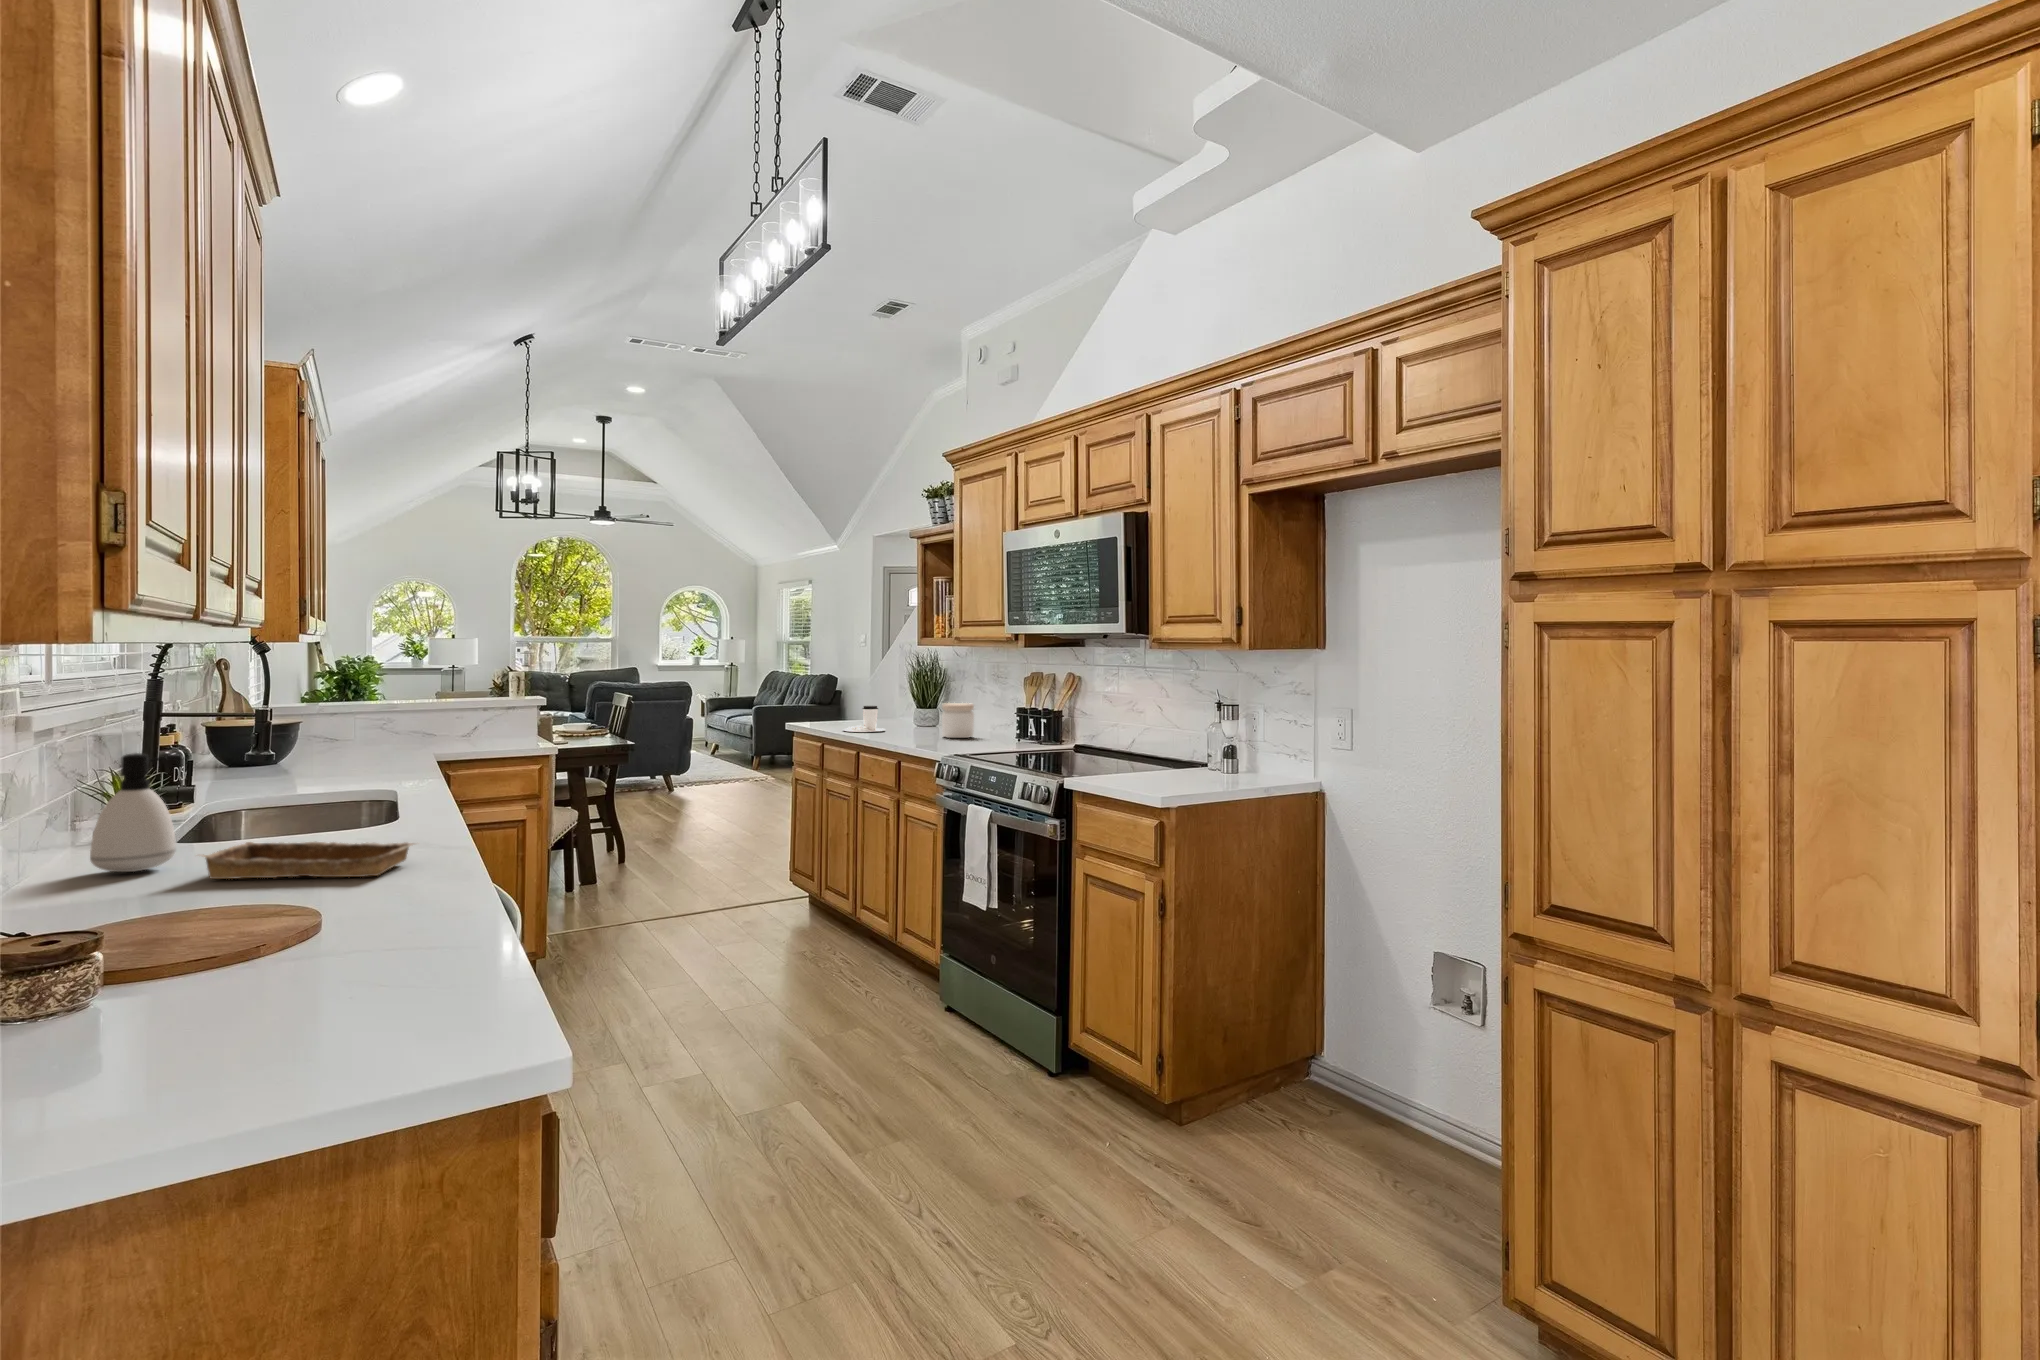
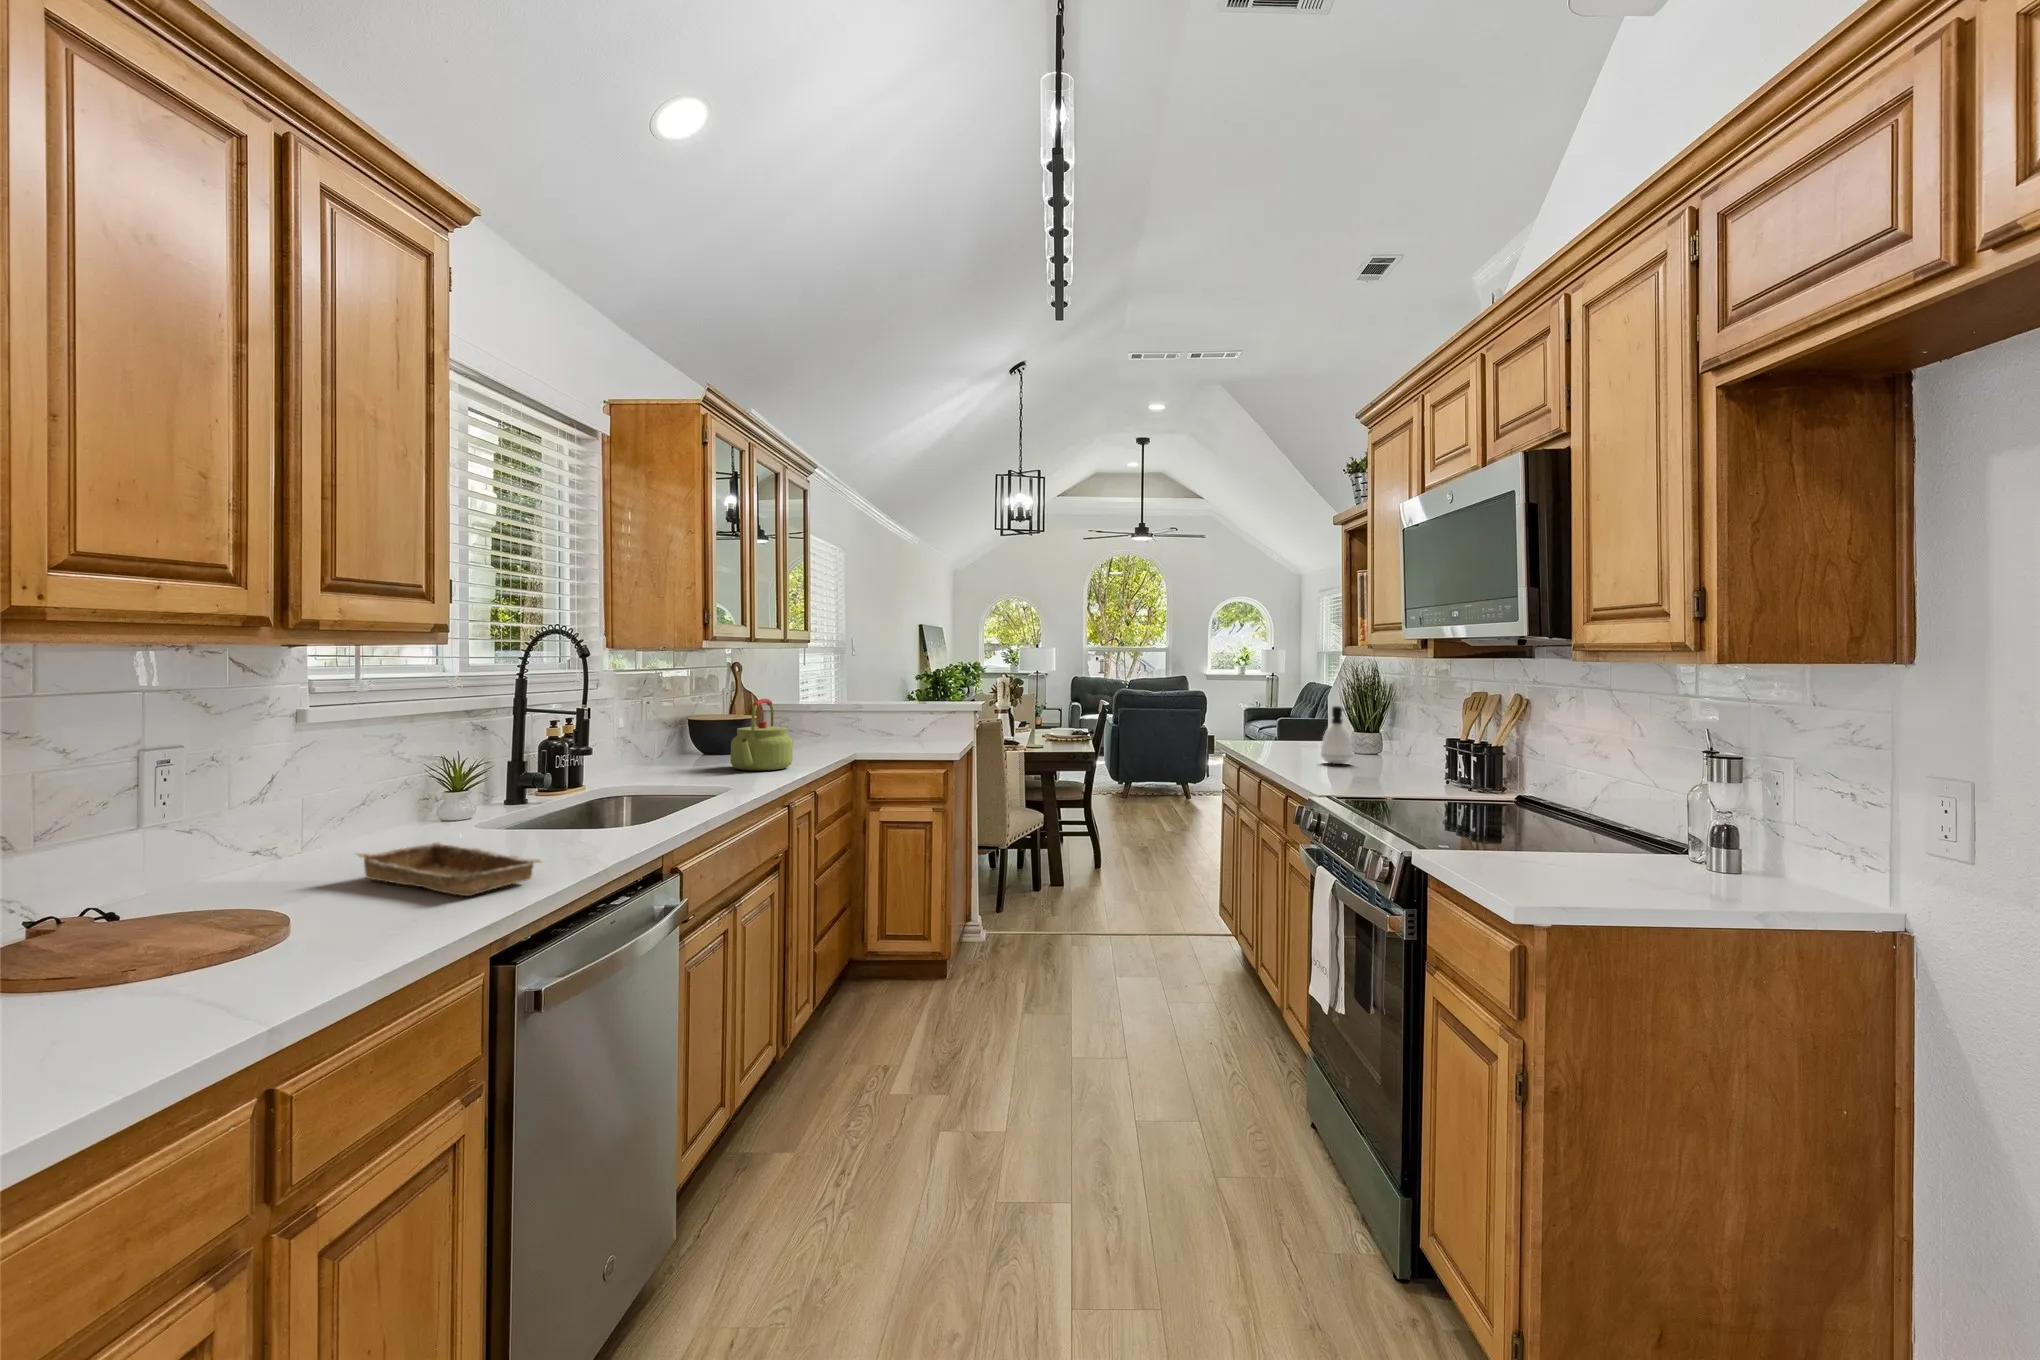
kettle: none [313,696,391,773] -> present [730,699,793,771]
jar: present [942,703,974,738] -> none [1363,728,1404,773]
coffee cup: present [843,706,885,732] -> none [1260,726,1310,758]
soap dispenser: present [90,753,178,872] -> present [1321,706,1353,764]

